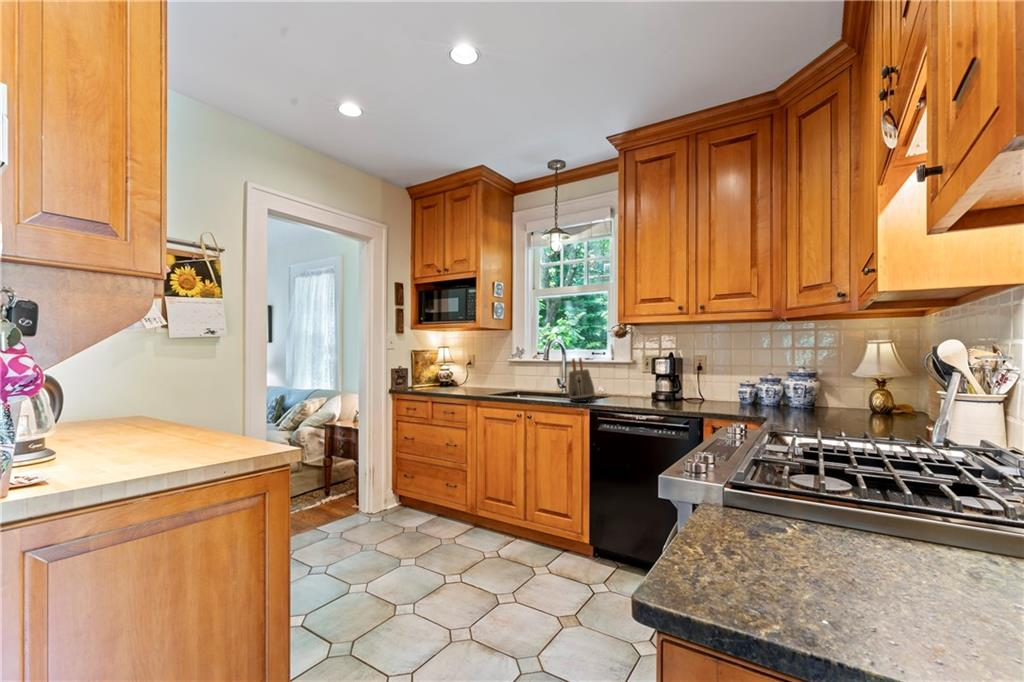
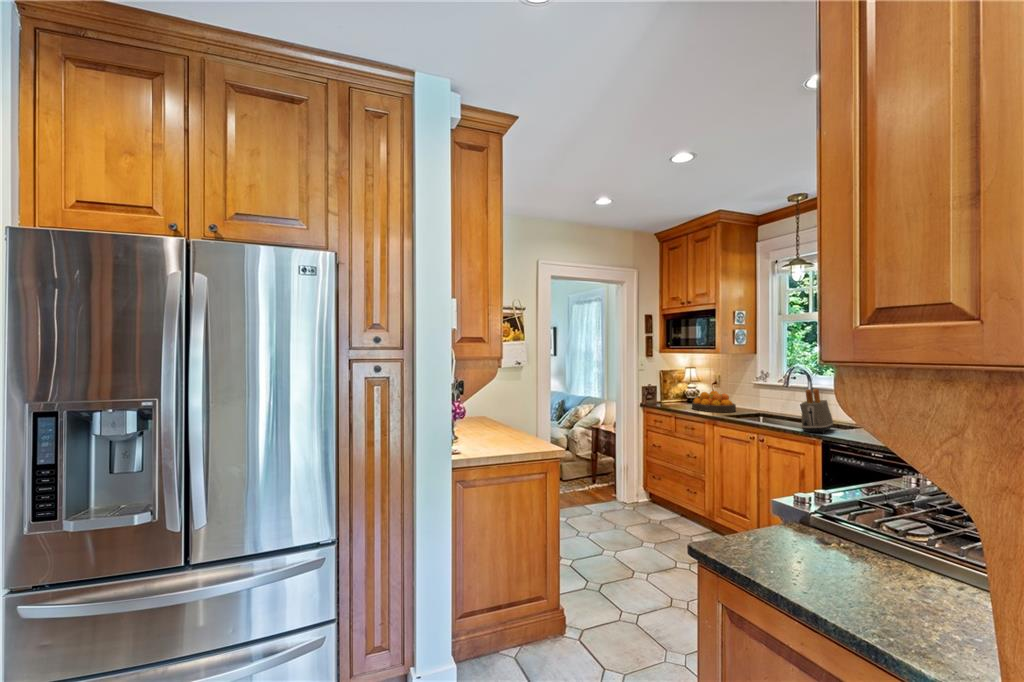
fruit bowl: none [449,369,494,392] -> present [692,391,736,412]

